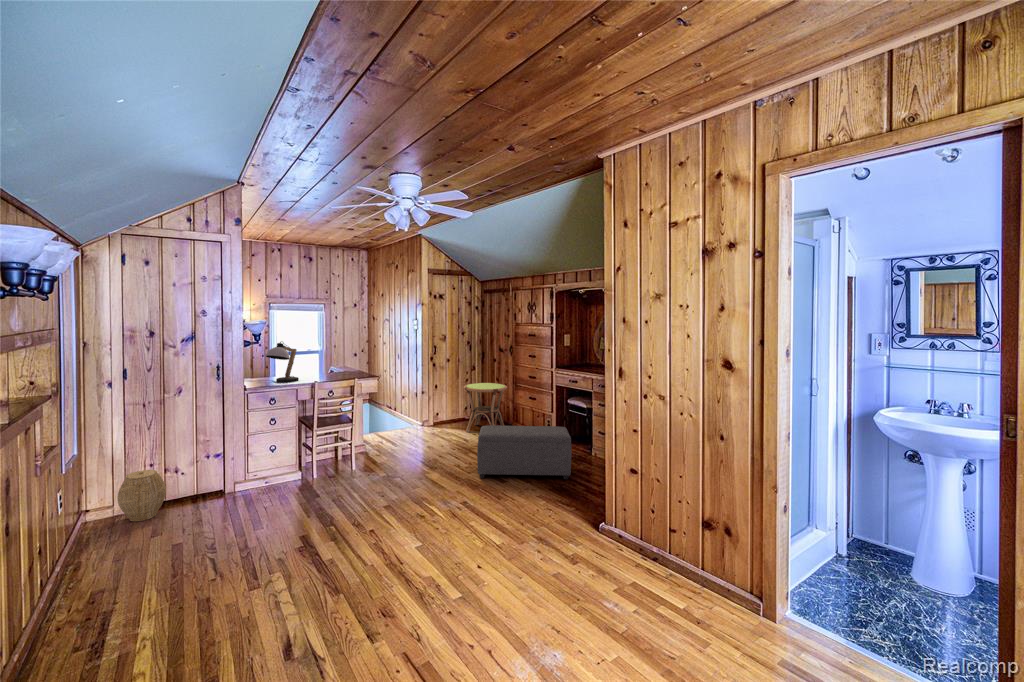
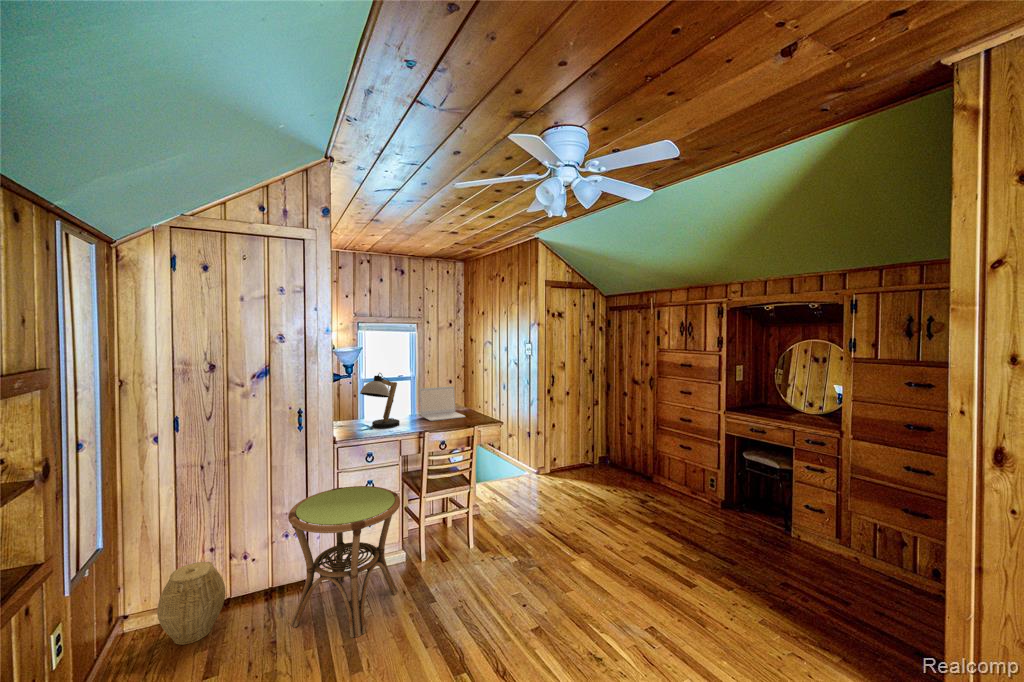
laptop: none [316,353,353,378] -> present [420,387,465,421]
side table: present [464,383,507,432] -> present [288,486,400,638]
ottoman: present [477,425,571,480] -> none [643,494,803,591]

